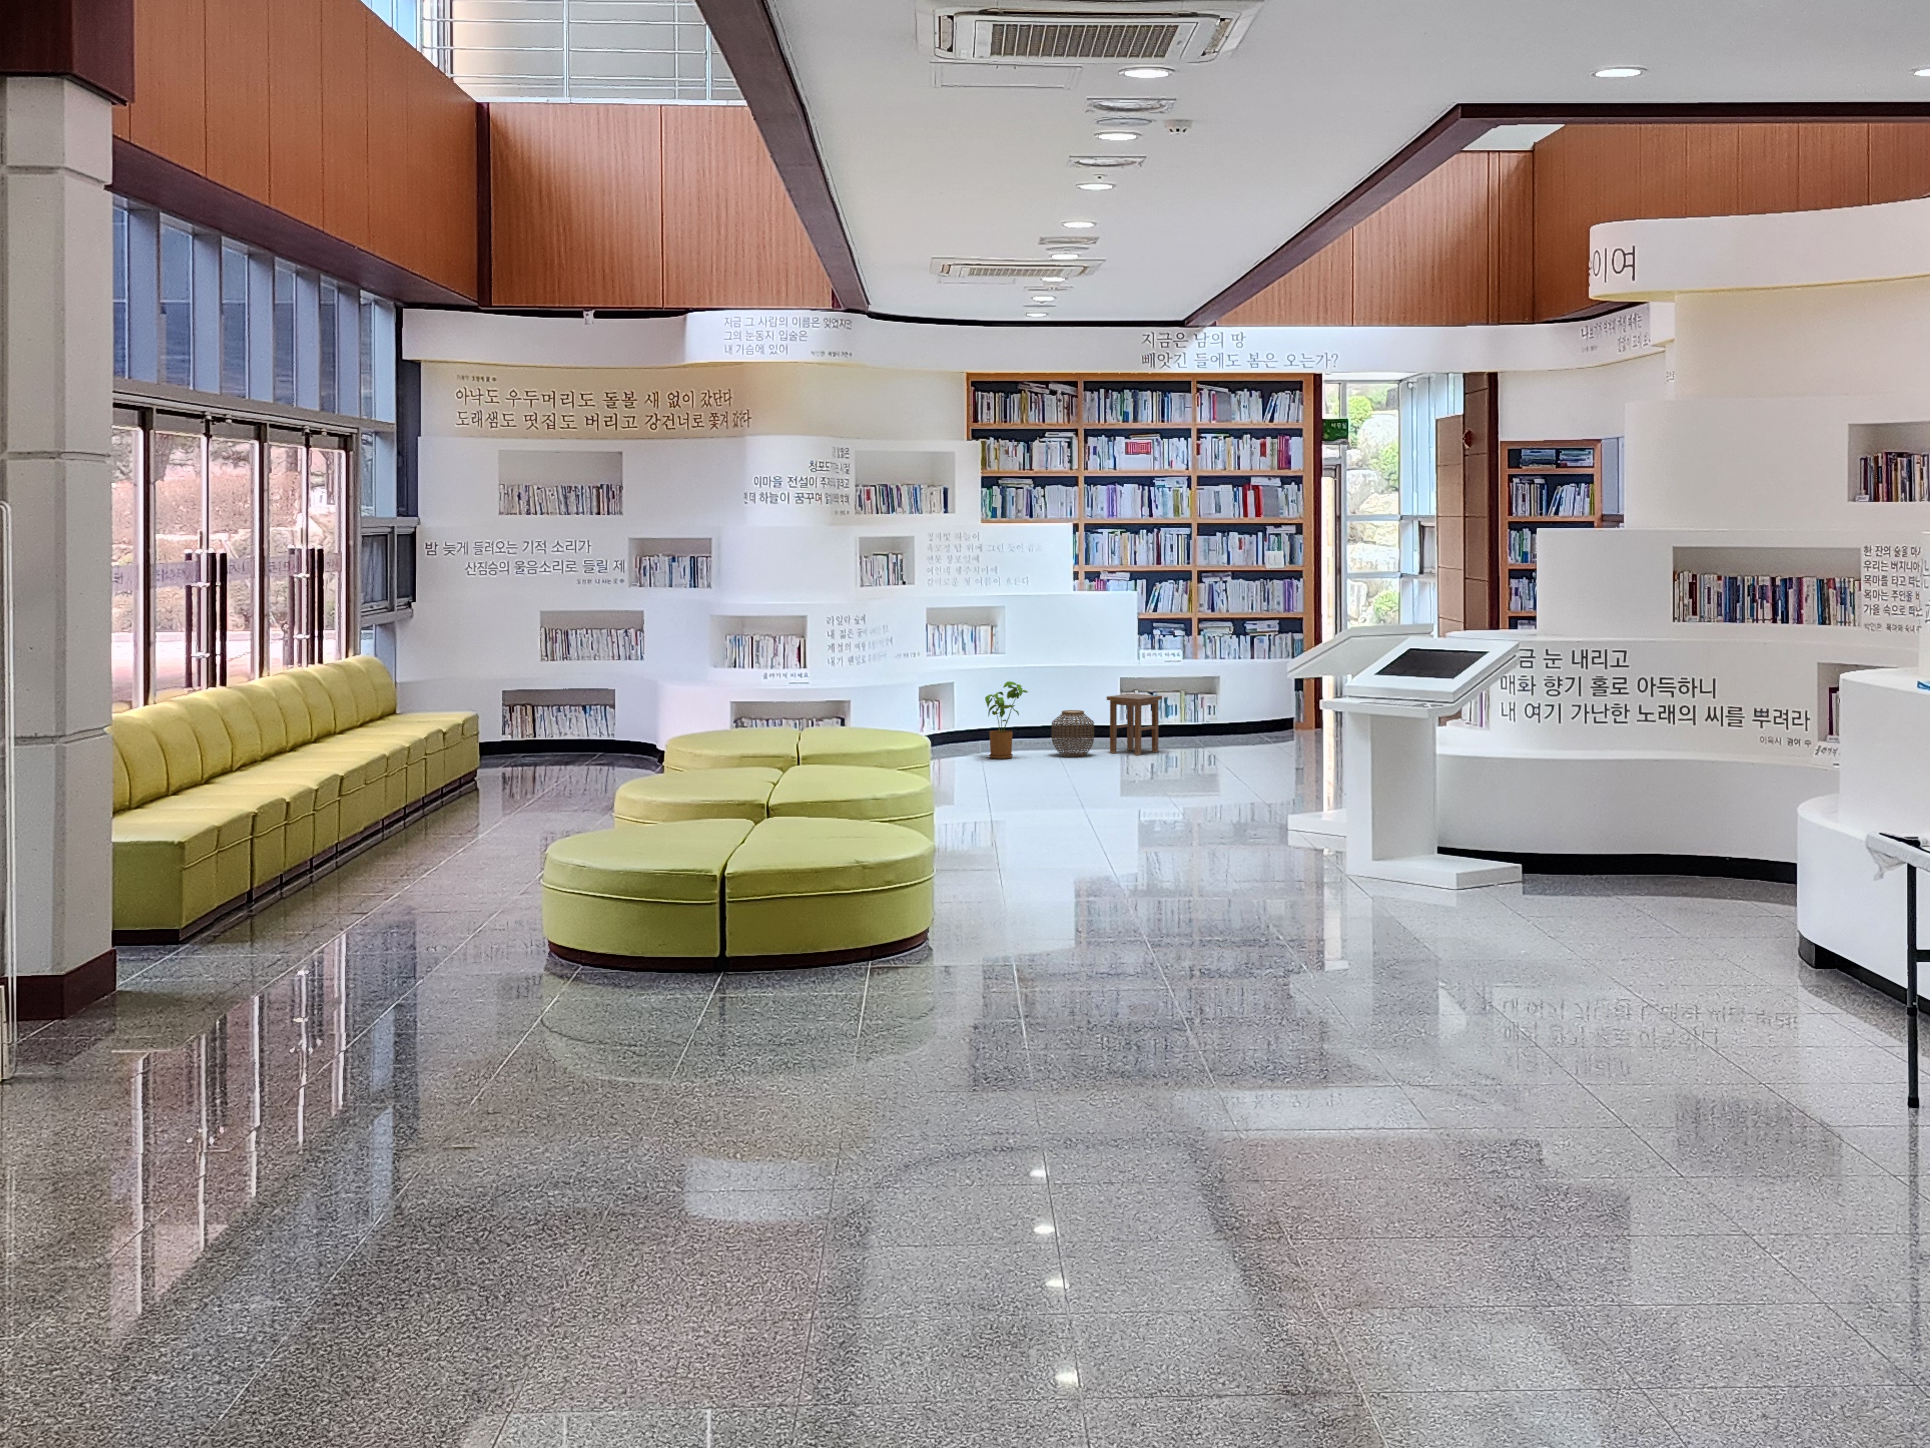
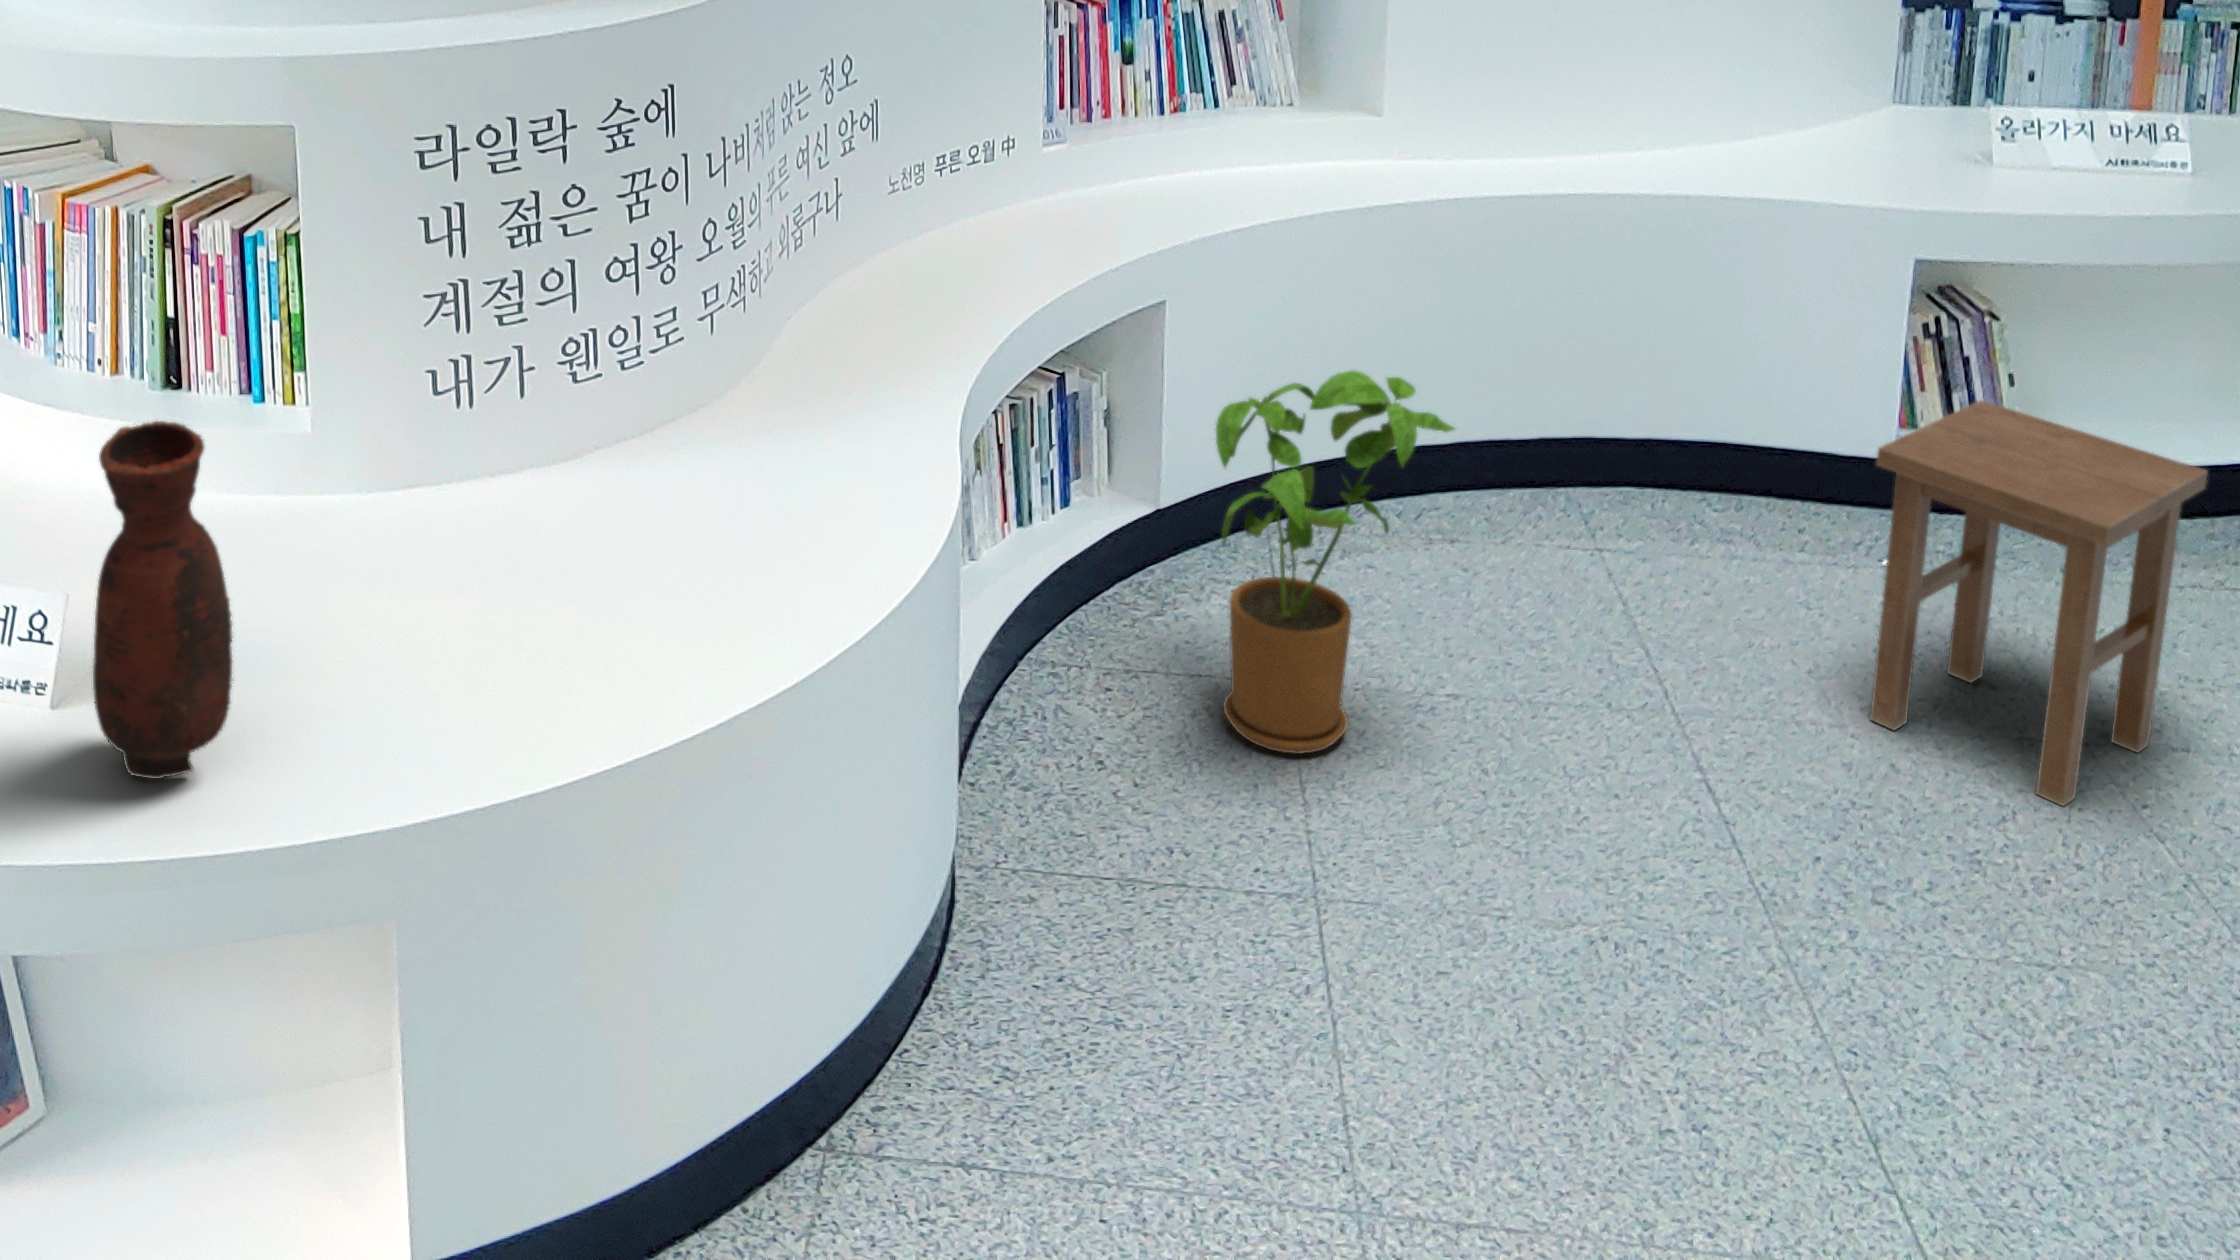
vase: none [849,649,868,698] -> present [93,421,232,779]
woven basket: present [1052,710,1094,757] -> none [1560,505,1811,777]

